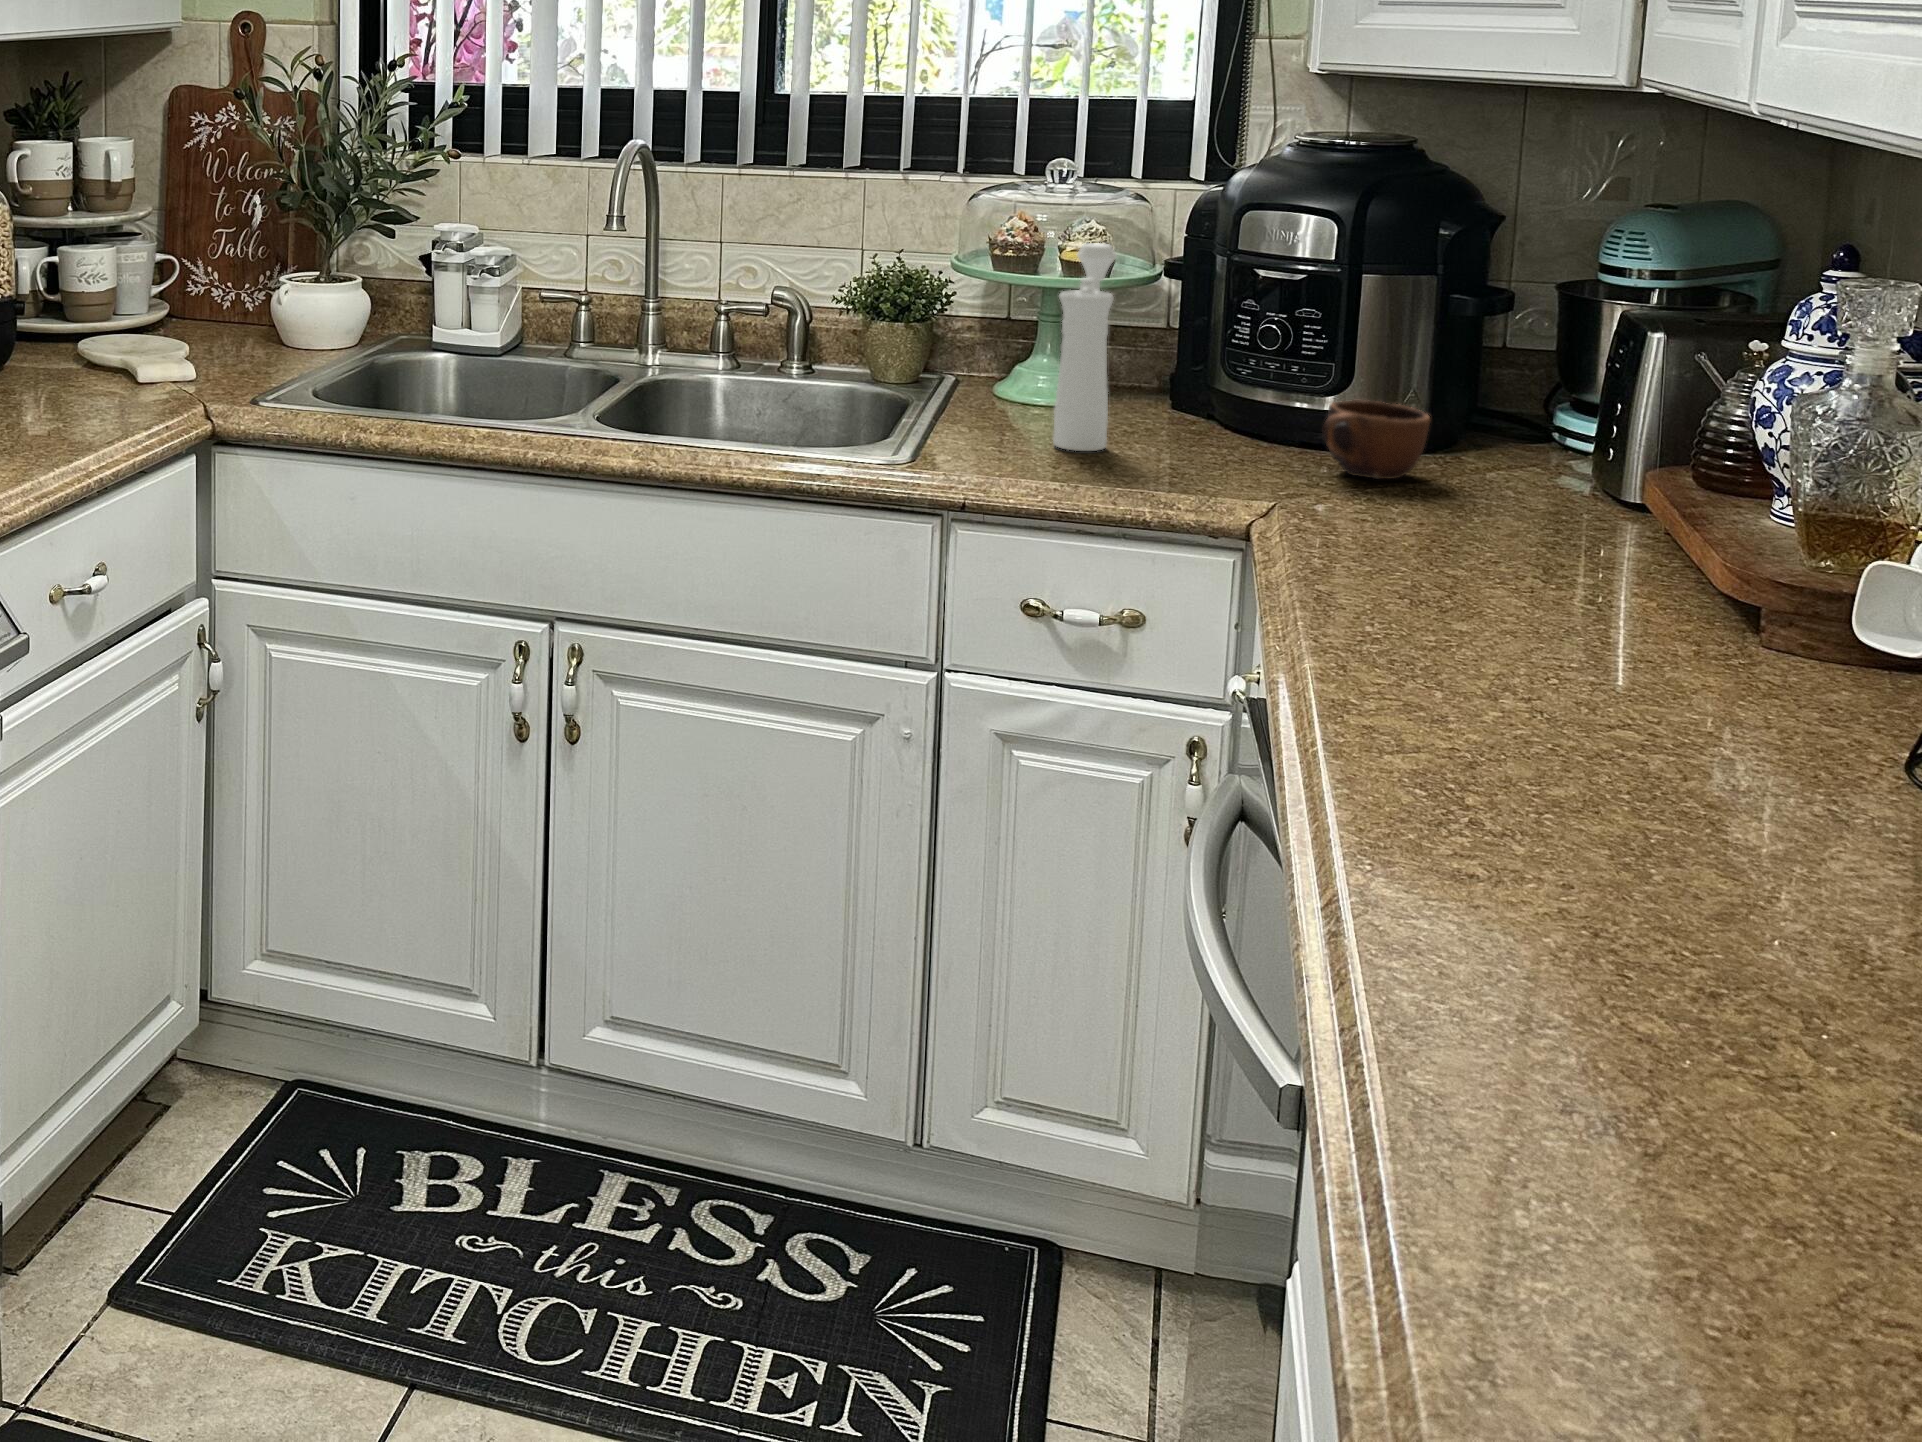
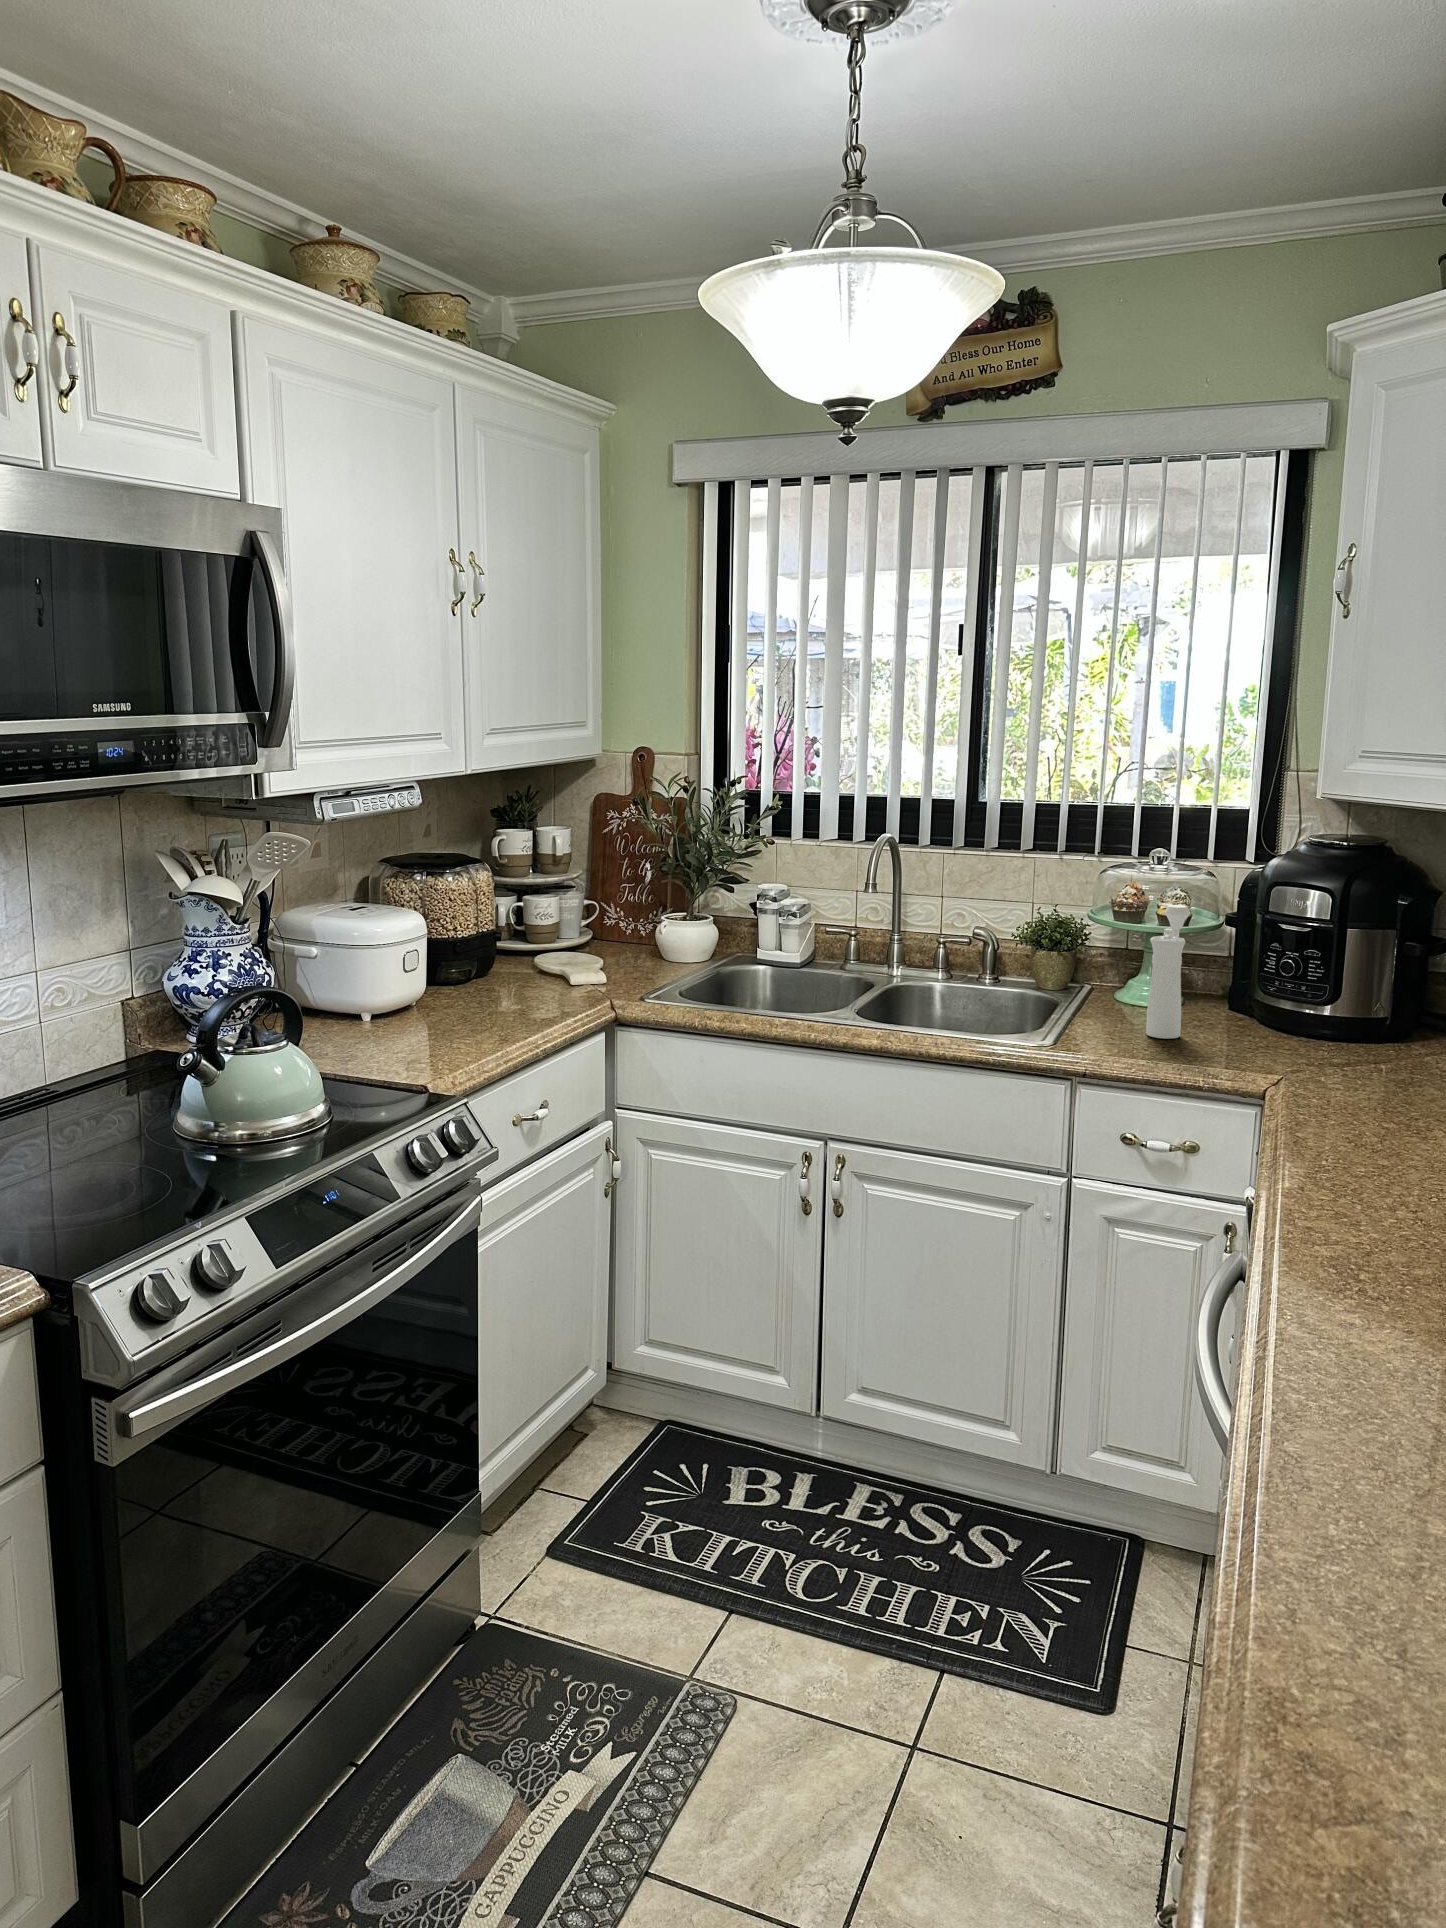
mug: present [1322,400,1430,479] -> none [1316,1009,1387,1061]

